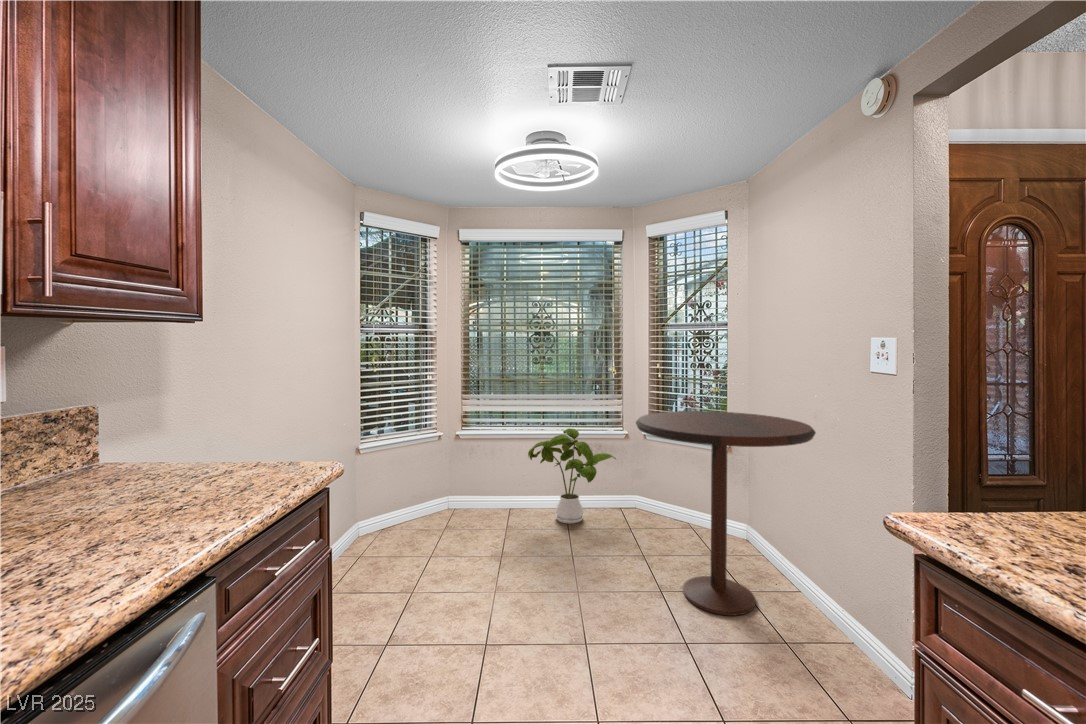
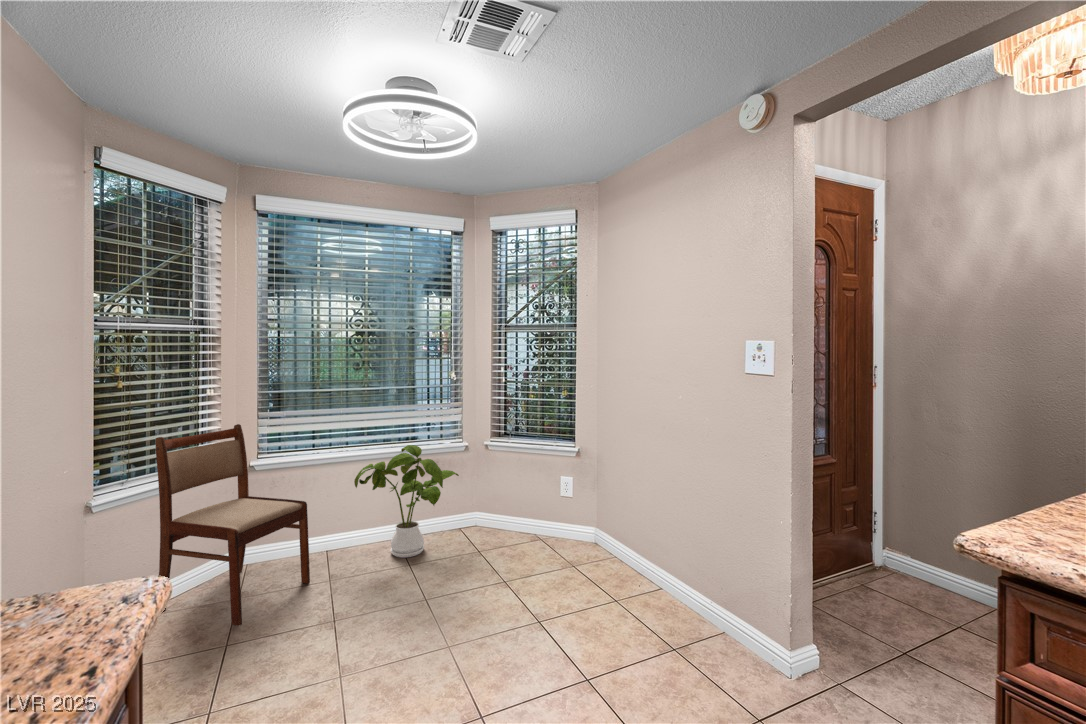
dining chair: none [392,403,491,552] -> present [155,424,310,626]
pedestal table: present [636,411,816,616] -> none [503,415,672,619]

